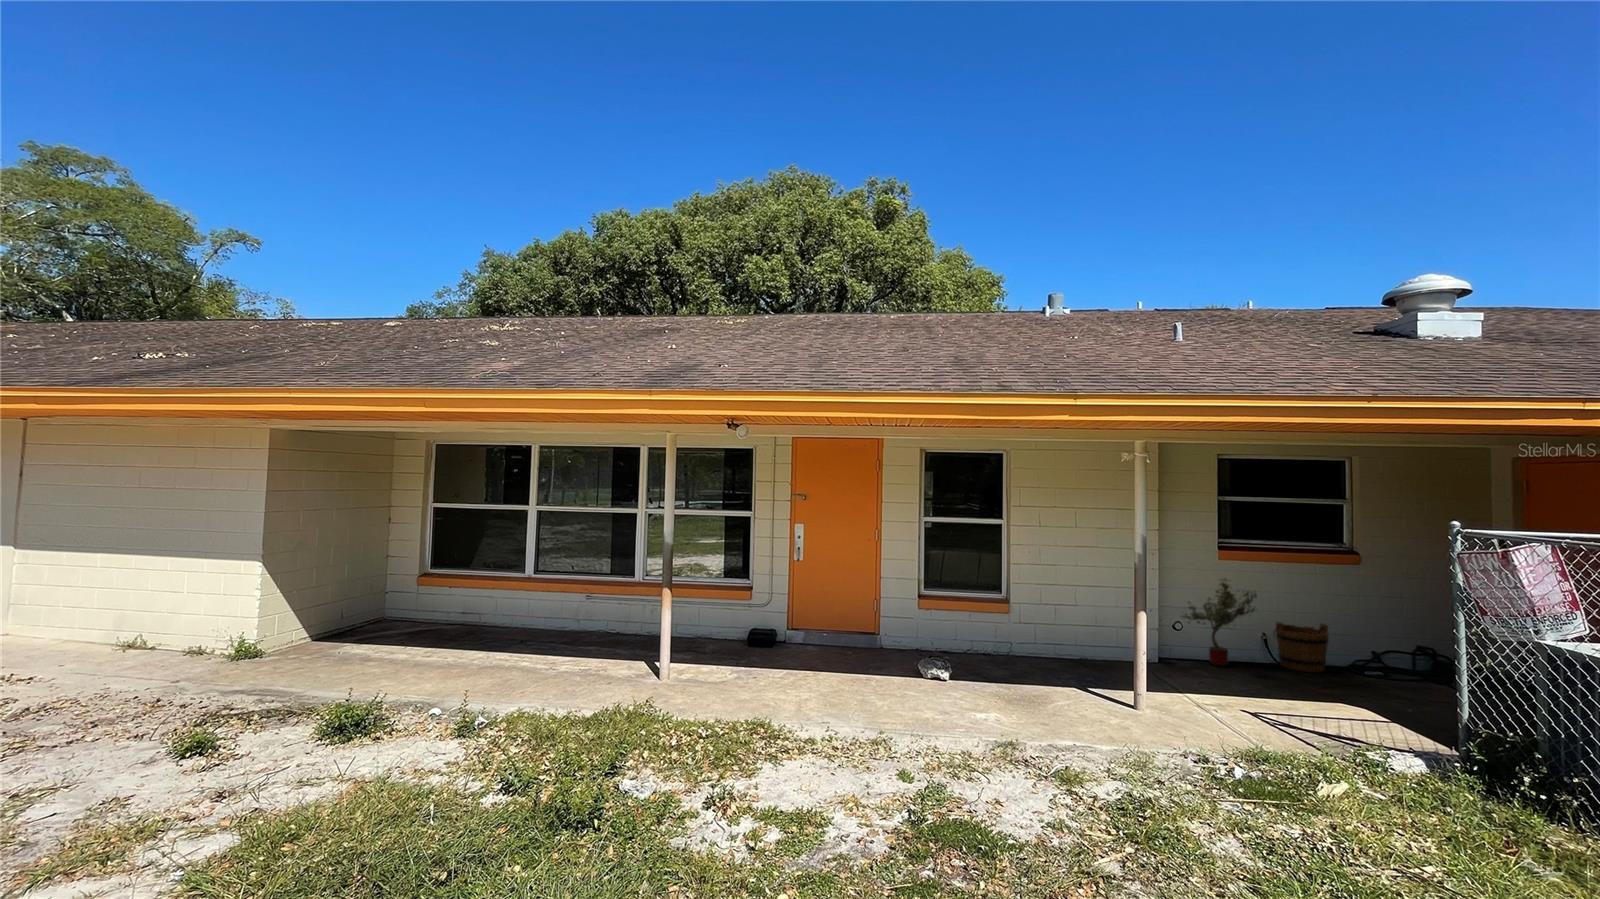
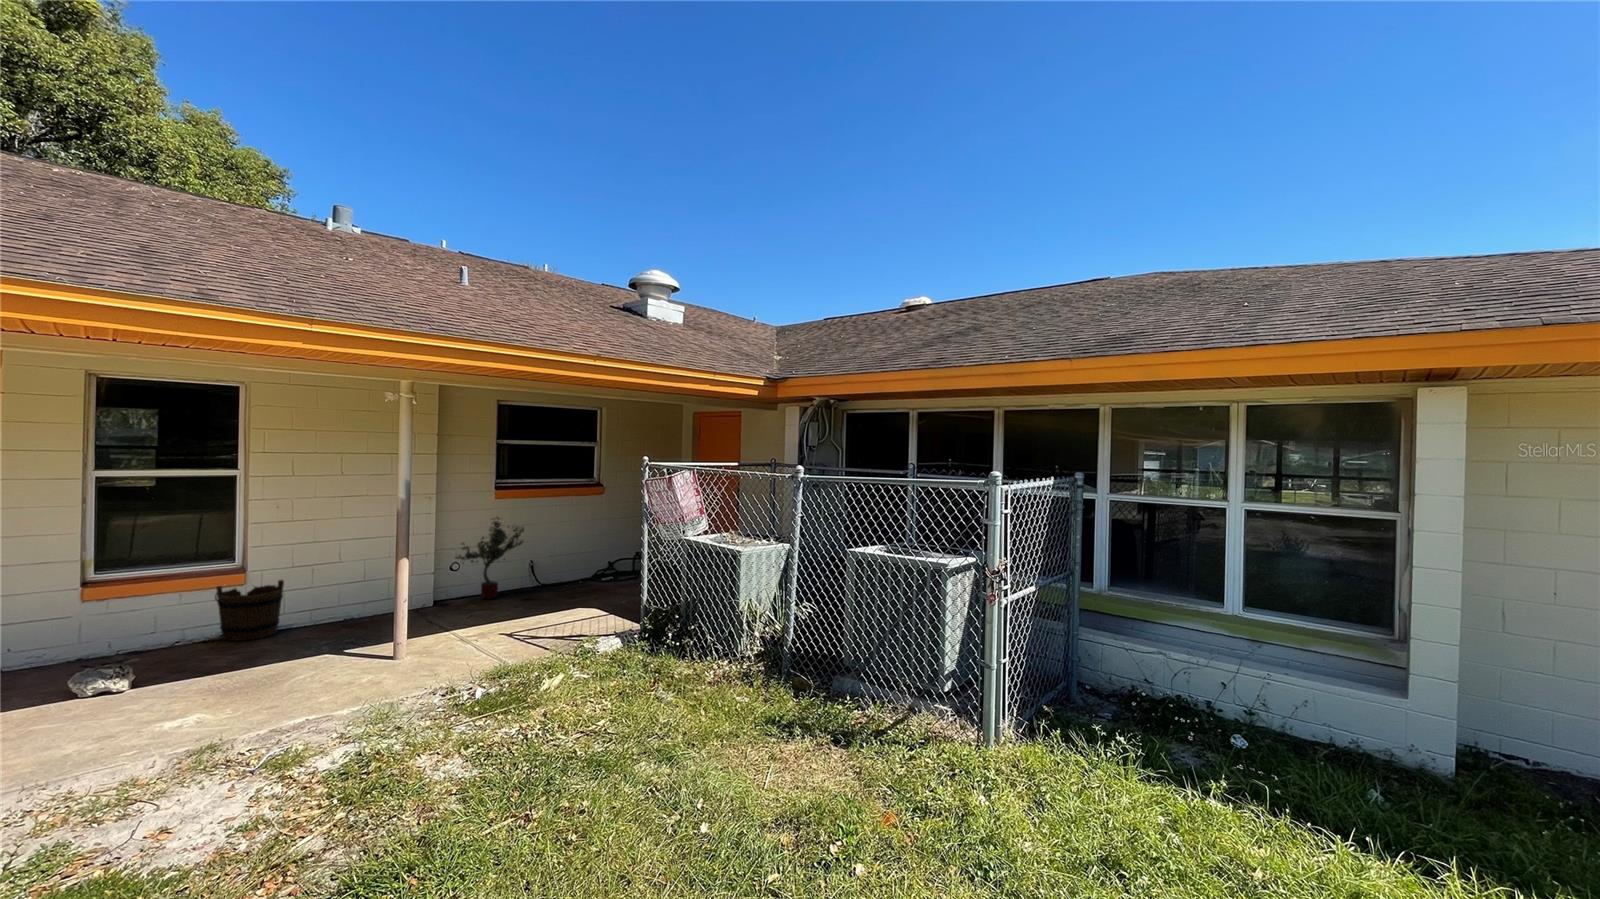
bucket: present [1275,622,1328,672] -> present [215,580,284,641]

